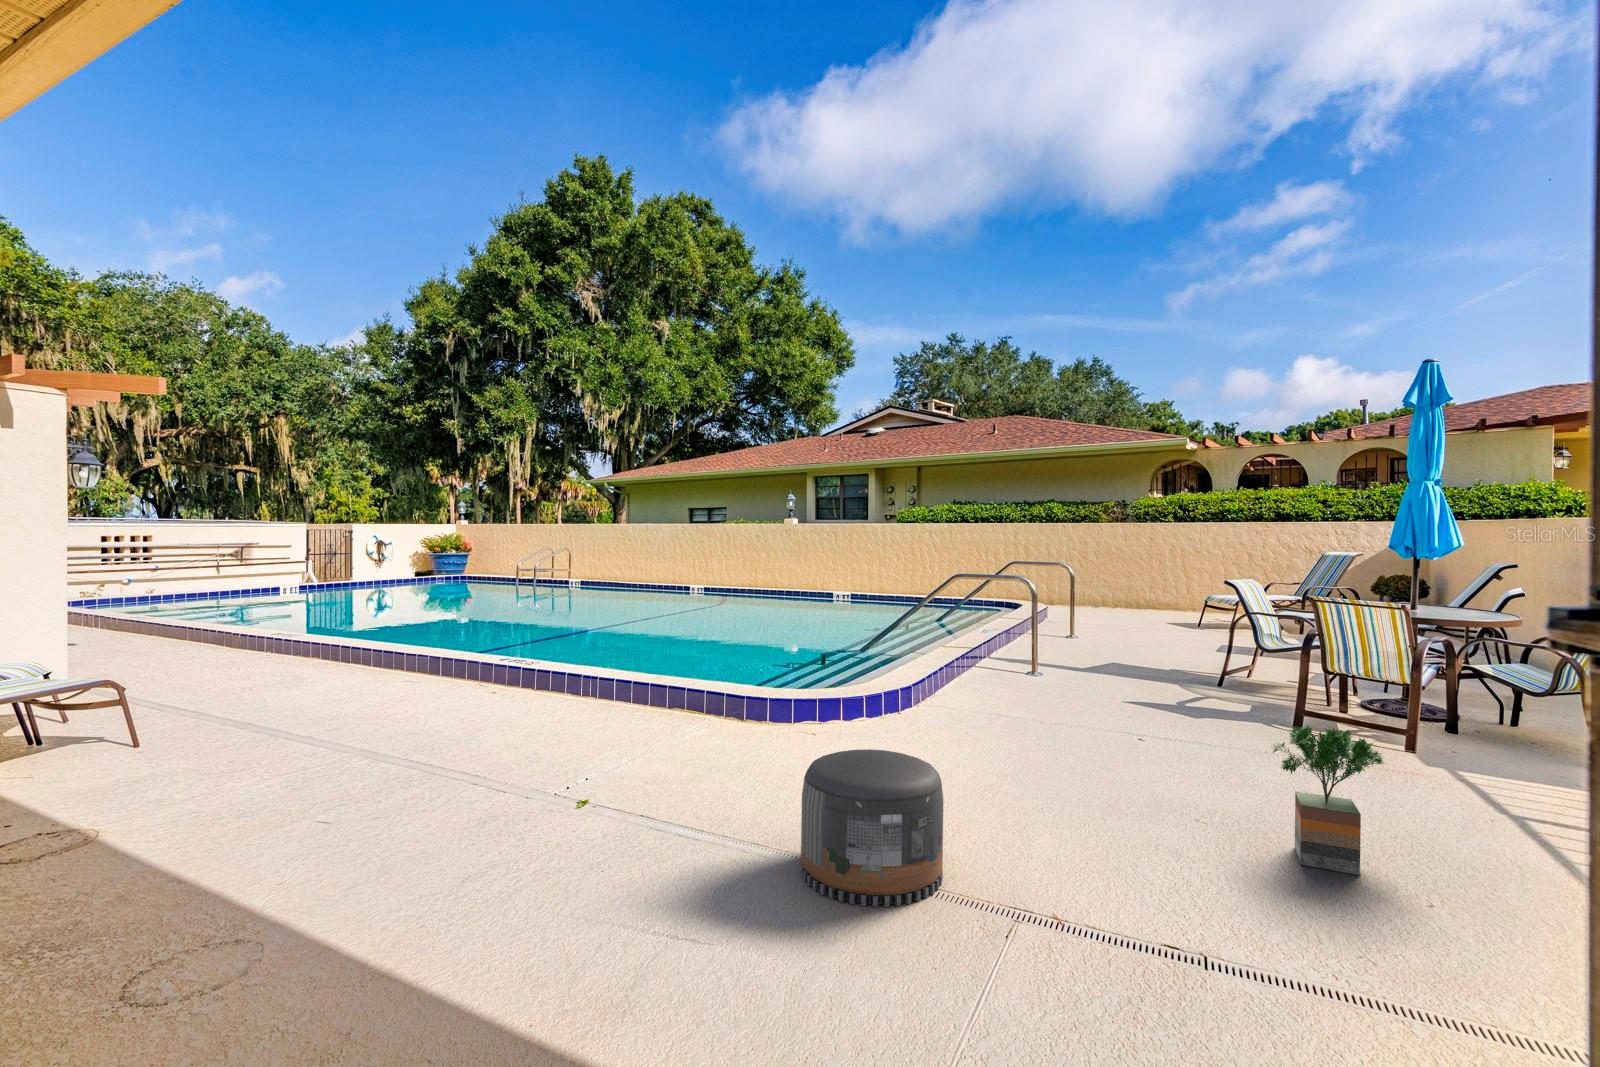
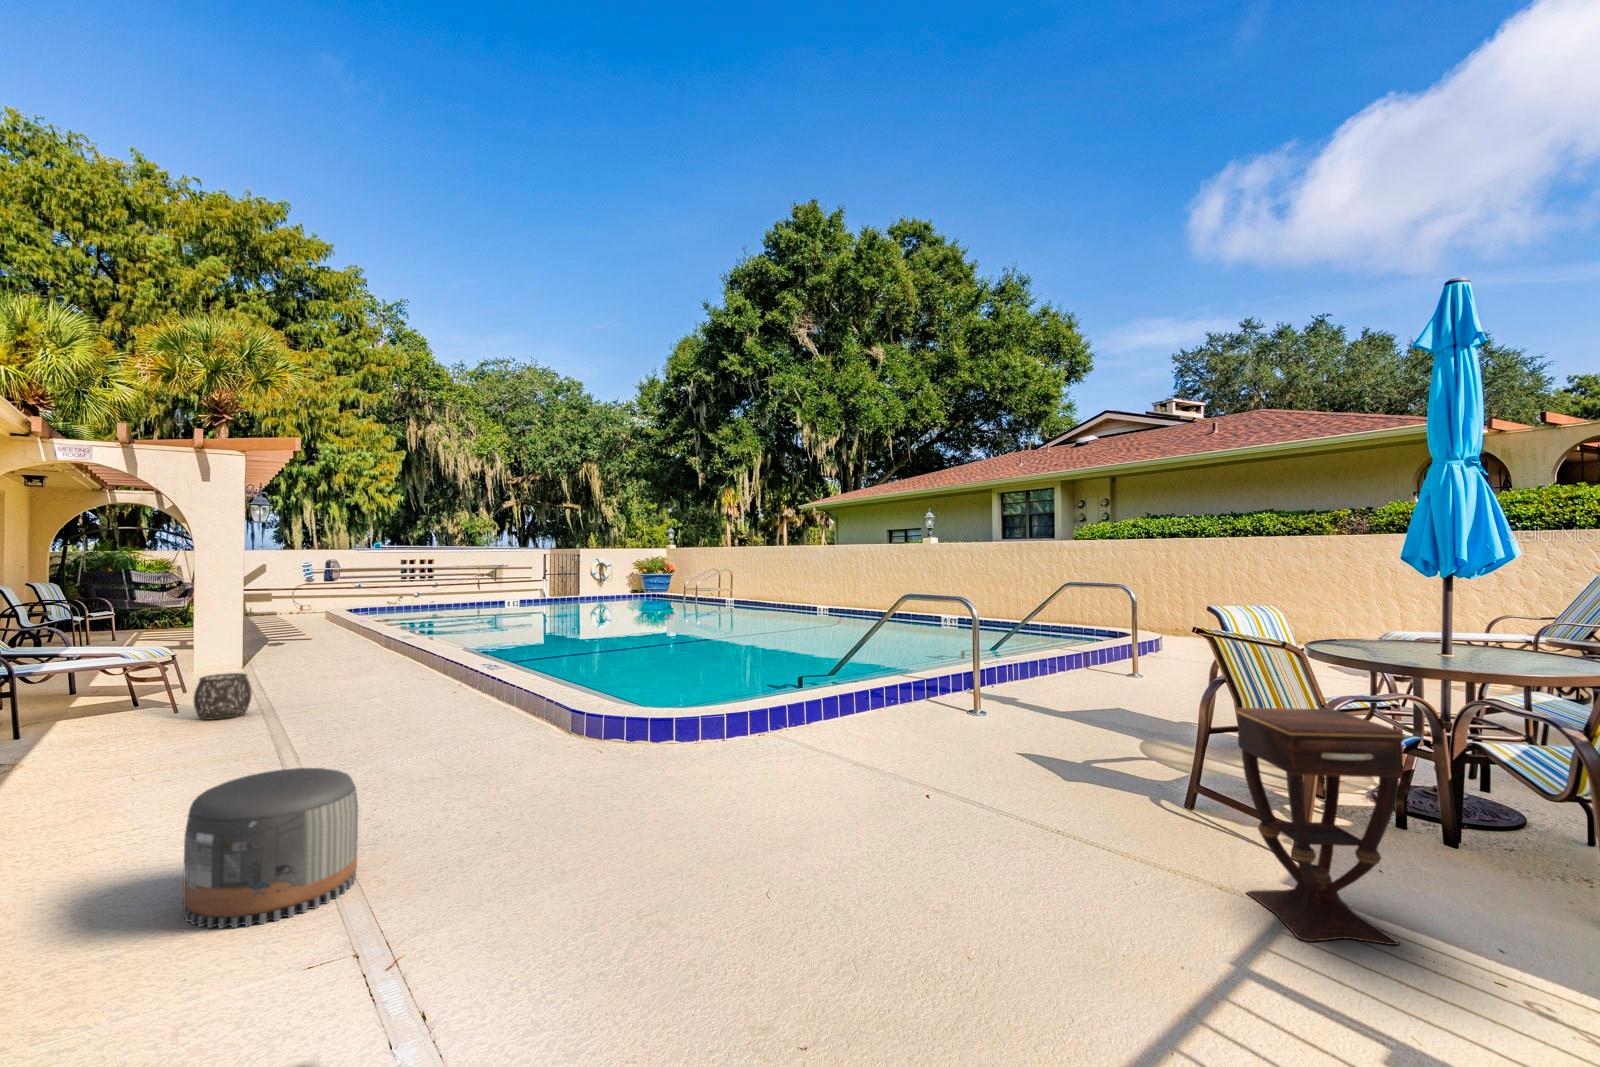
side table: none [1433,643,1551,785] -> present [1236,708,1405,945]
woven basket: none [219,682,294,744] -> present [194,673,251,720]
potted tree: present [1271,726,1385,875] -> none [657,796,793,1011]

